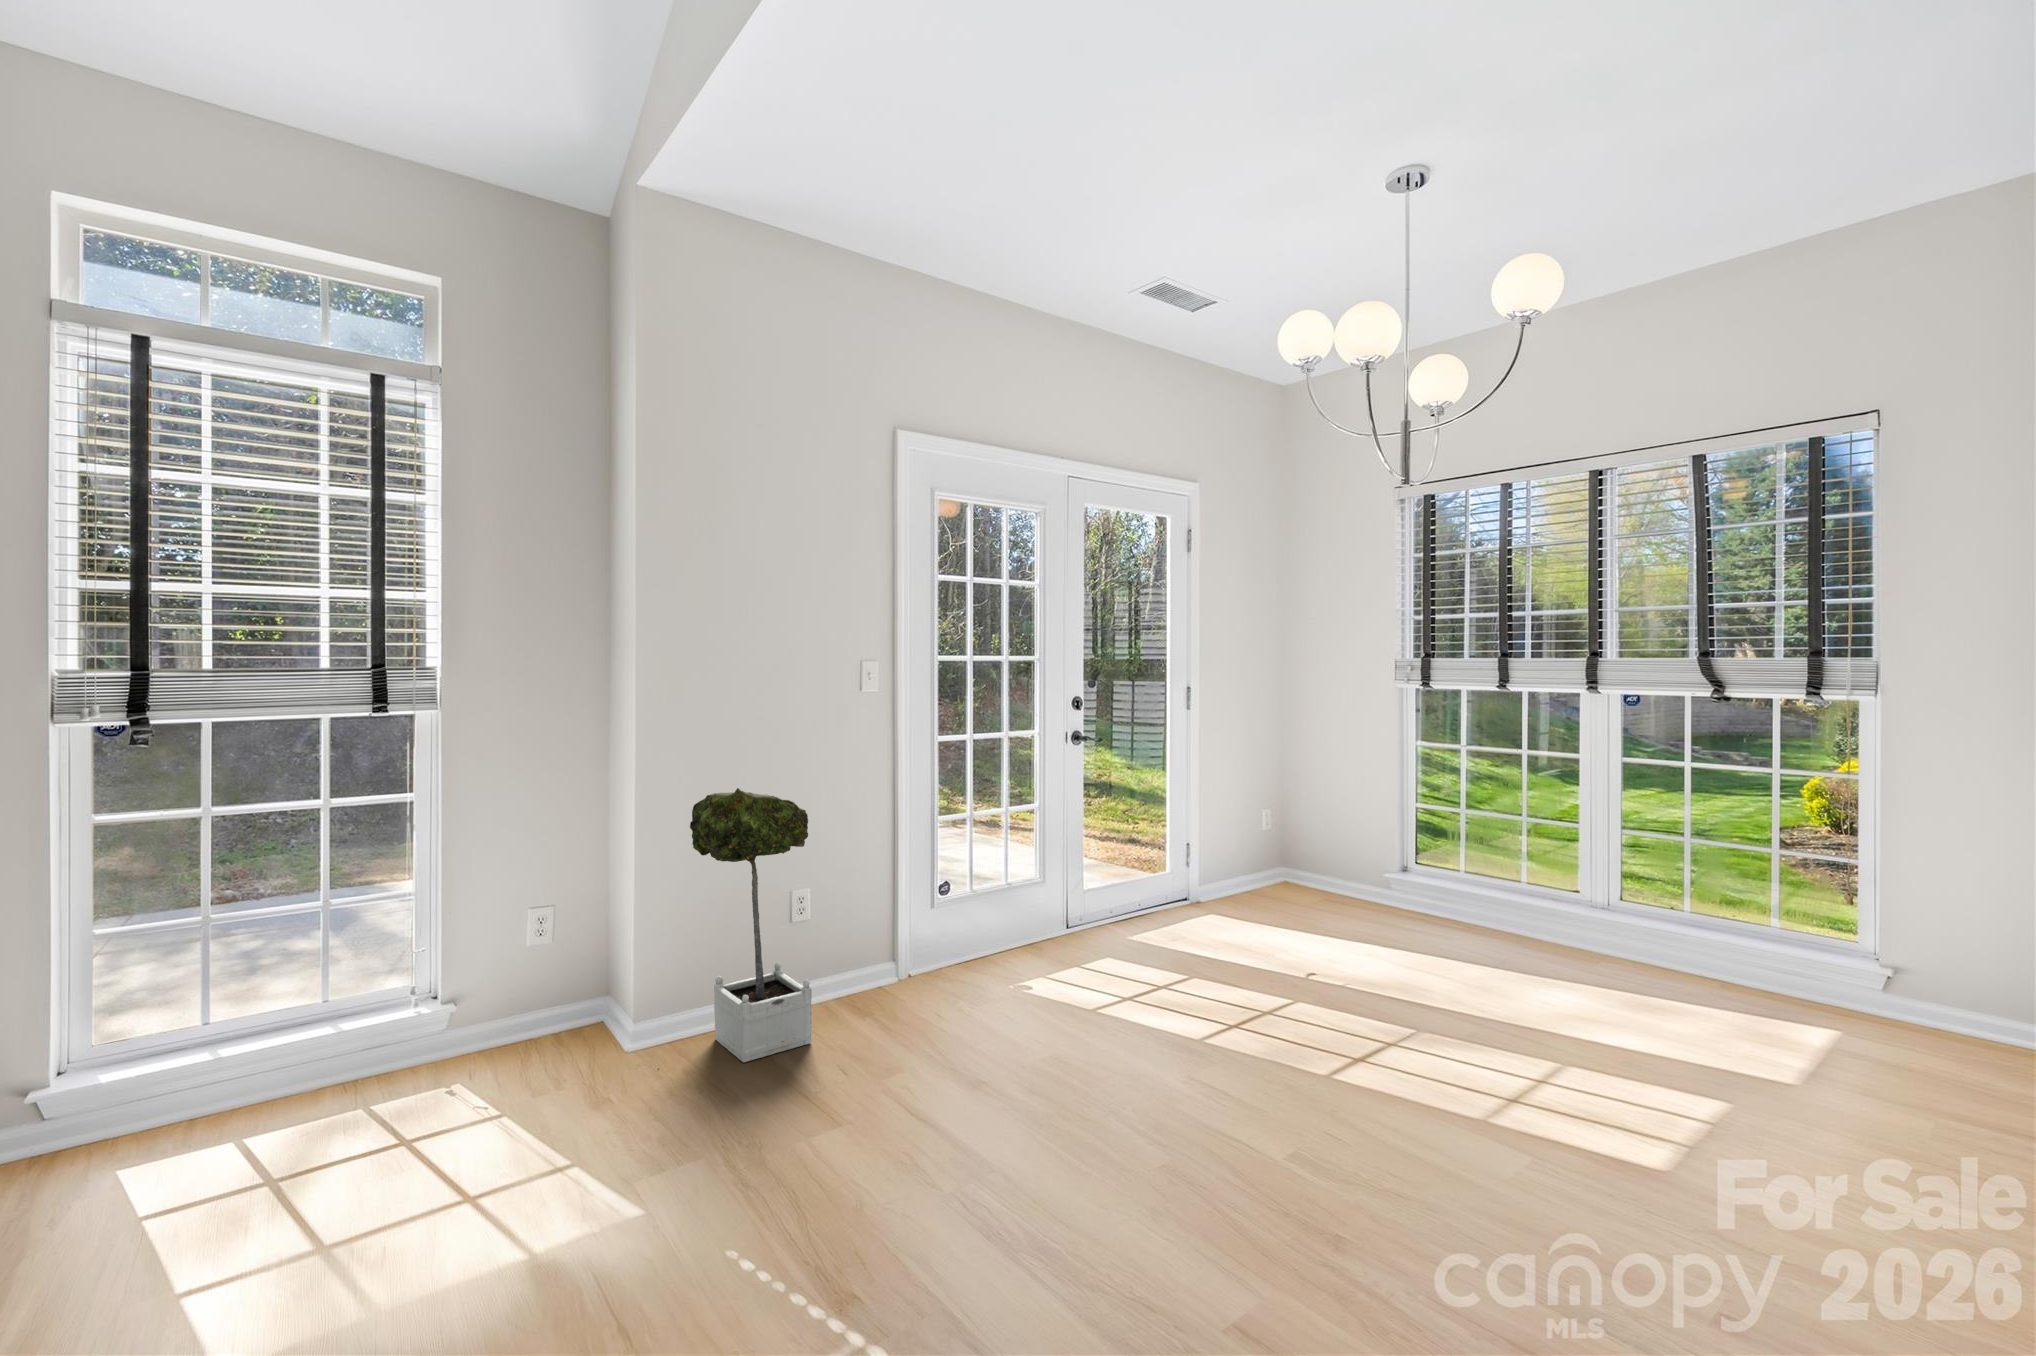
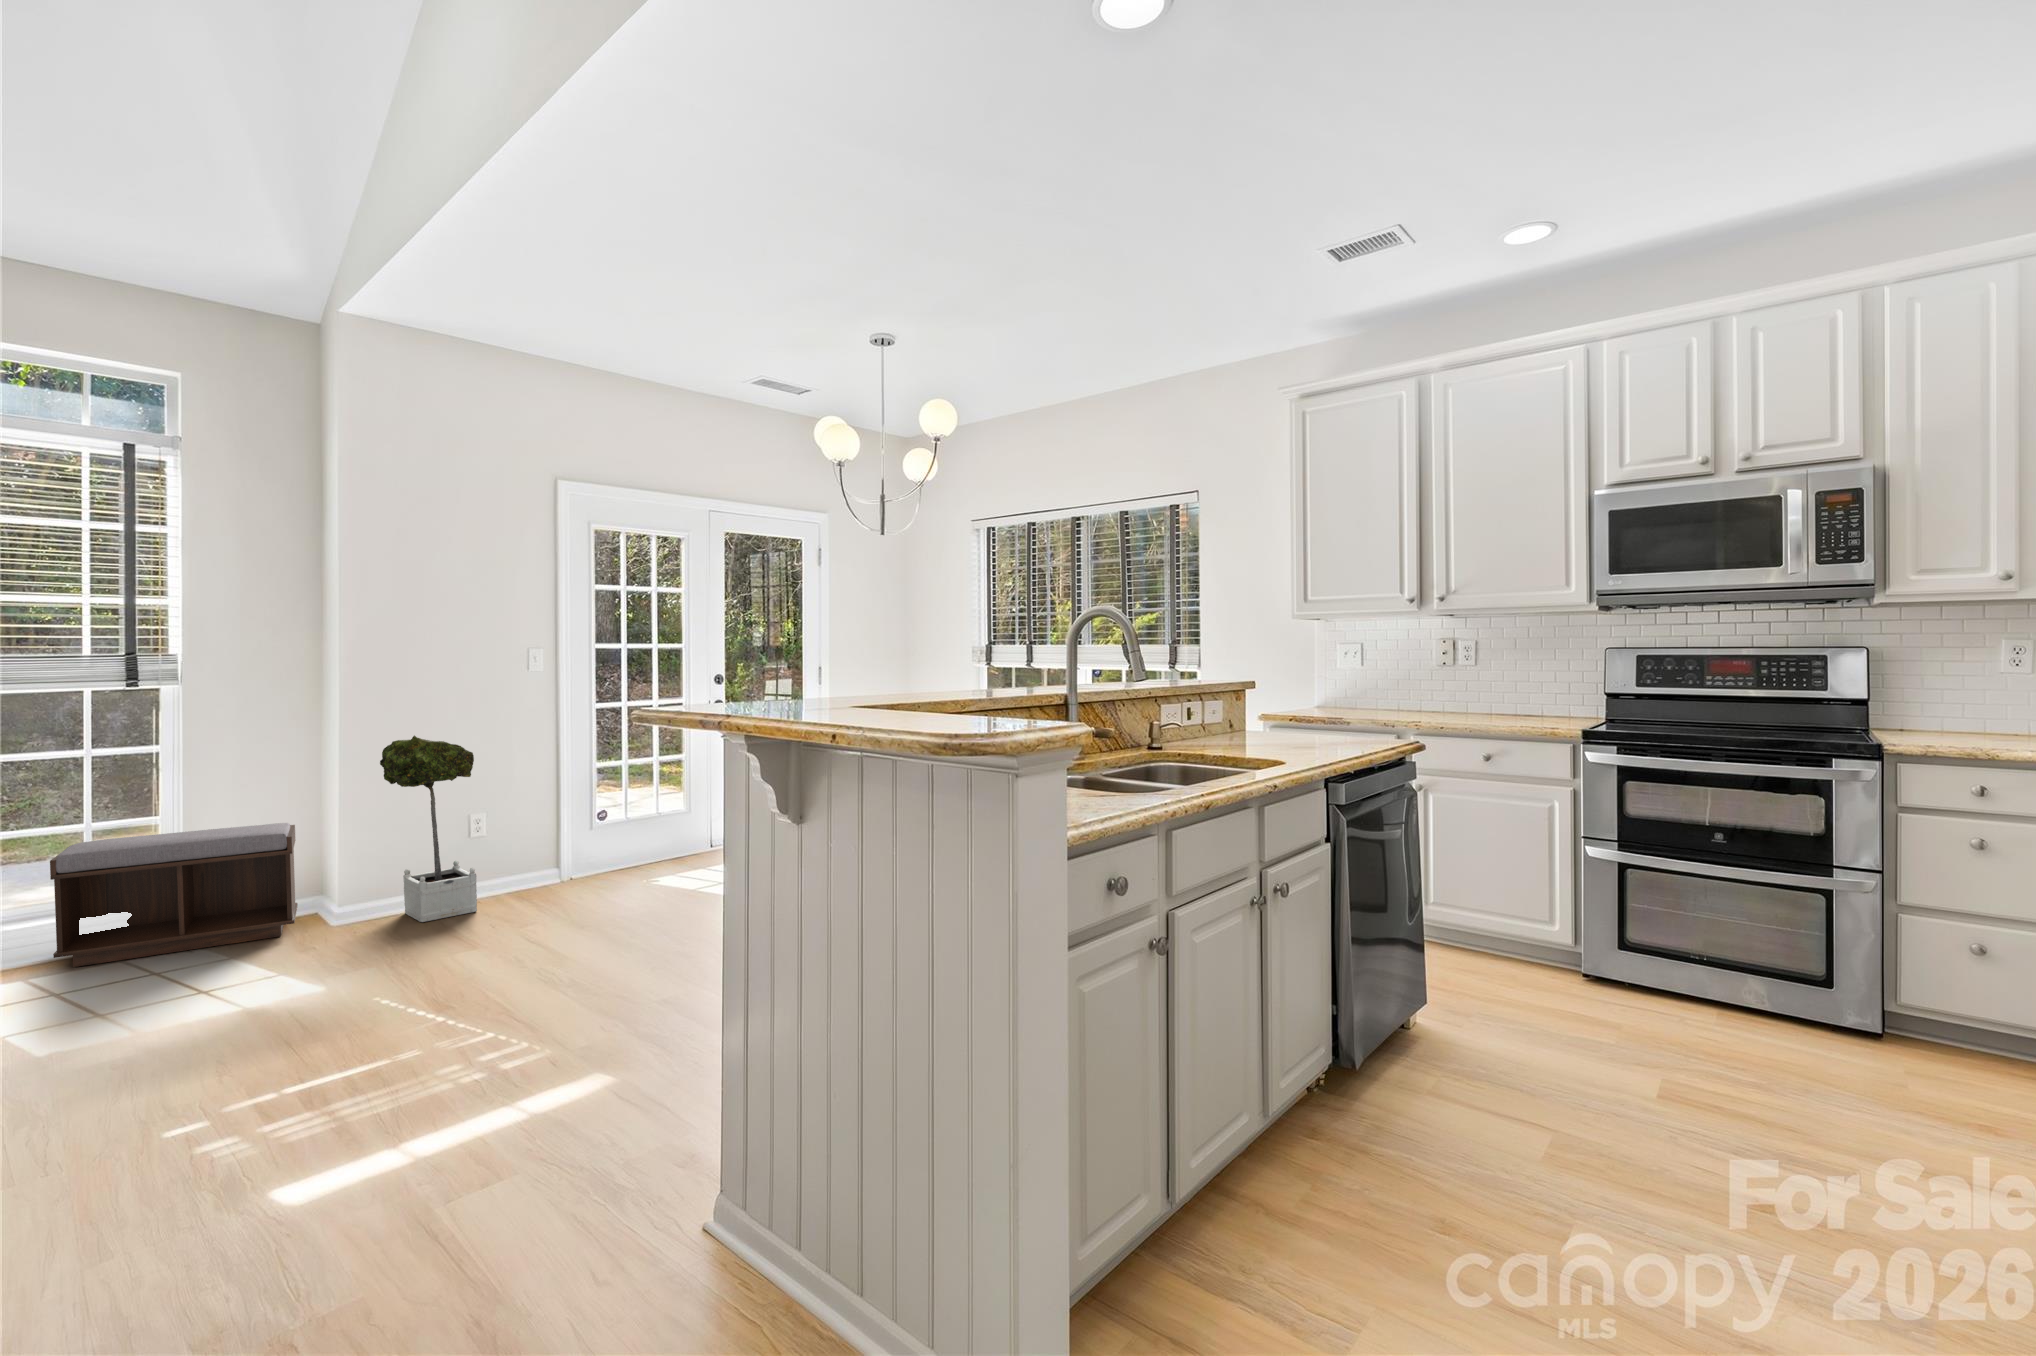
bench: none [269,904,580,1127] -> present [50,823,298,967]

